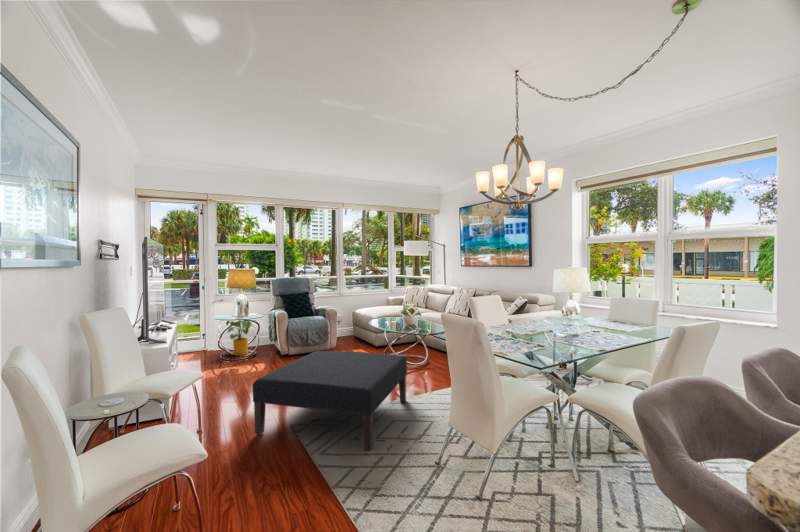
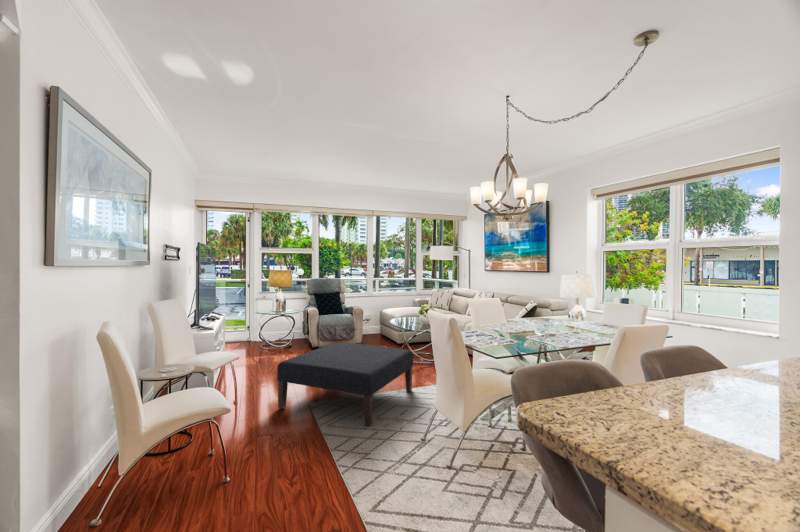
house plant: present [226,320,252,356] -> none [266,310,291,347]

